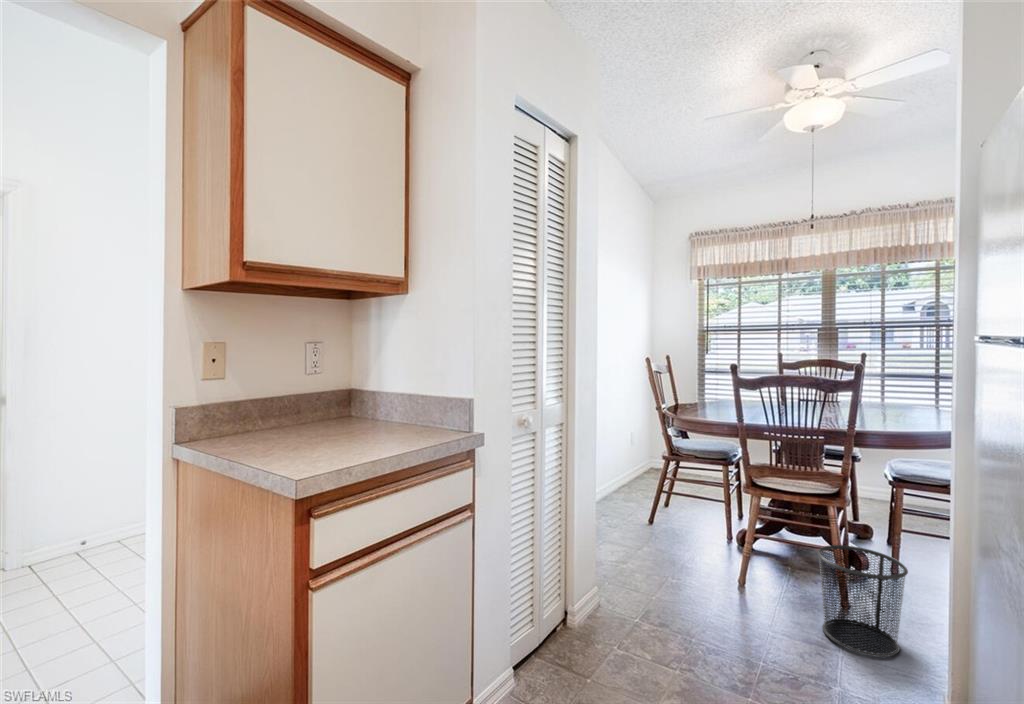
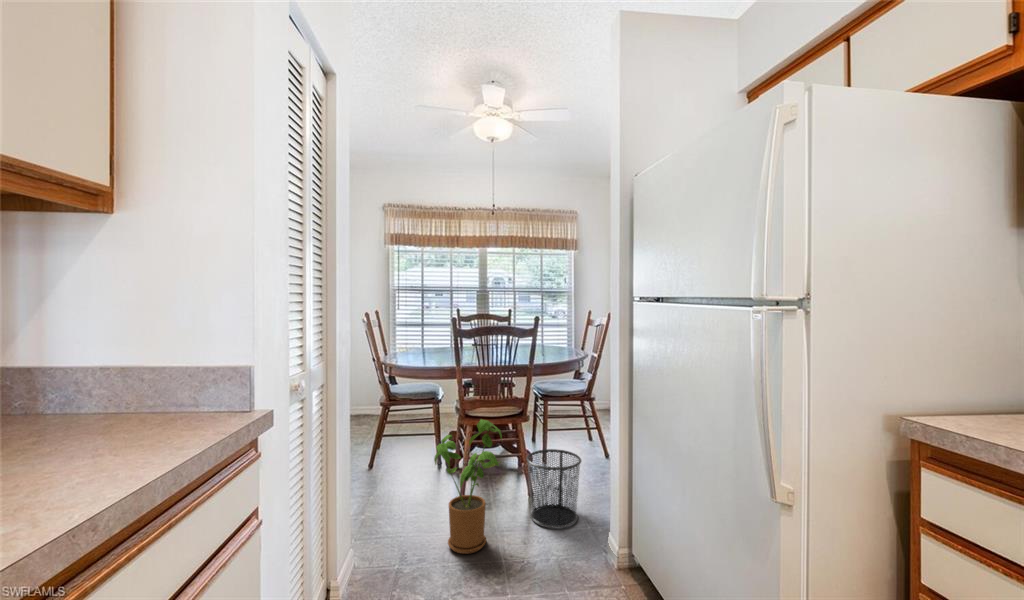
house plant: none [689,486,775,635] -> present [434,420,502,554]

